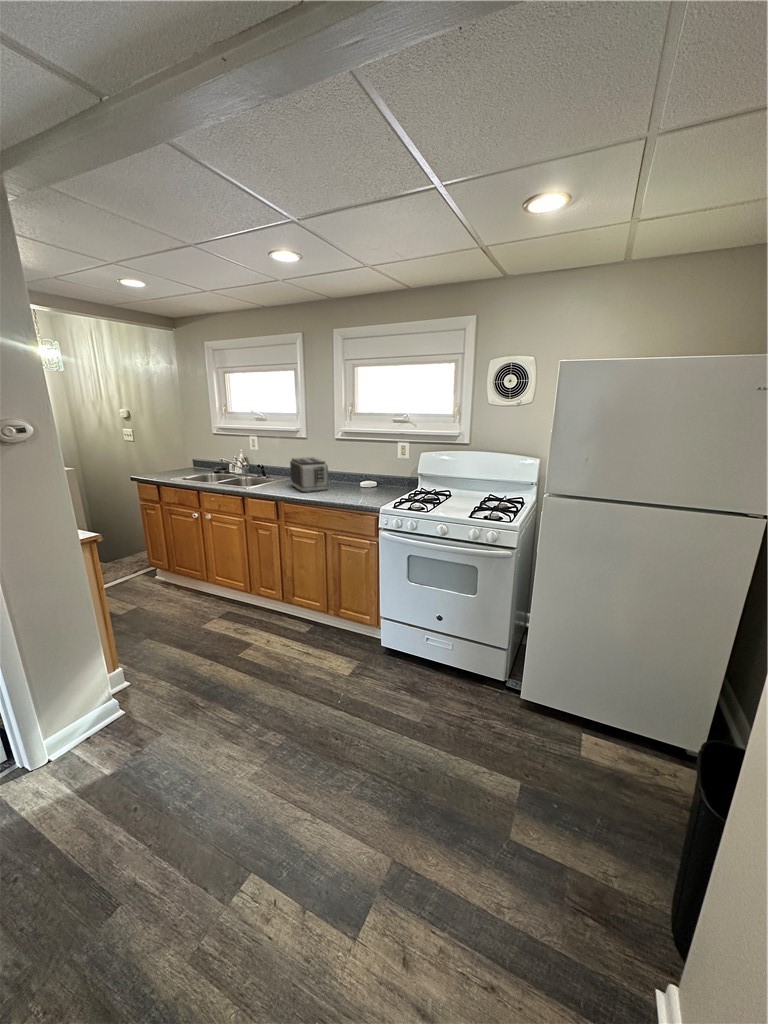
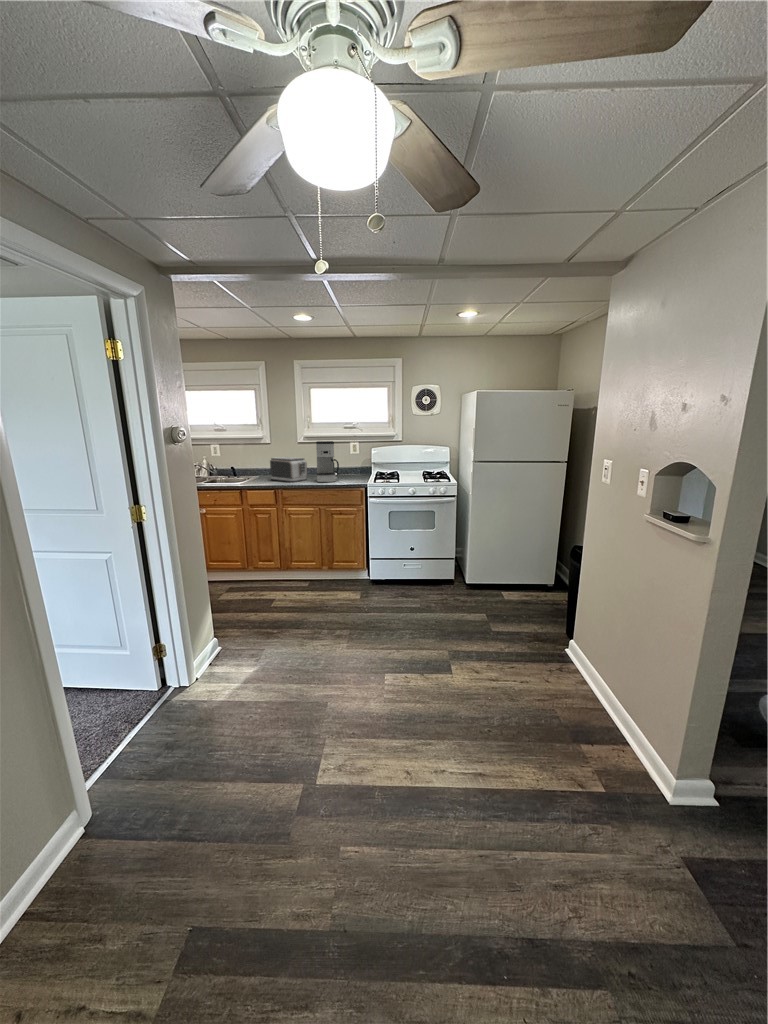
coffee maker: none [327,440,360,499] -> present [316,441,339,483]

